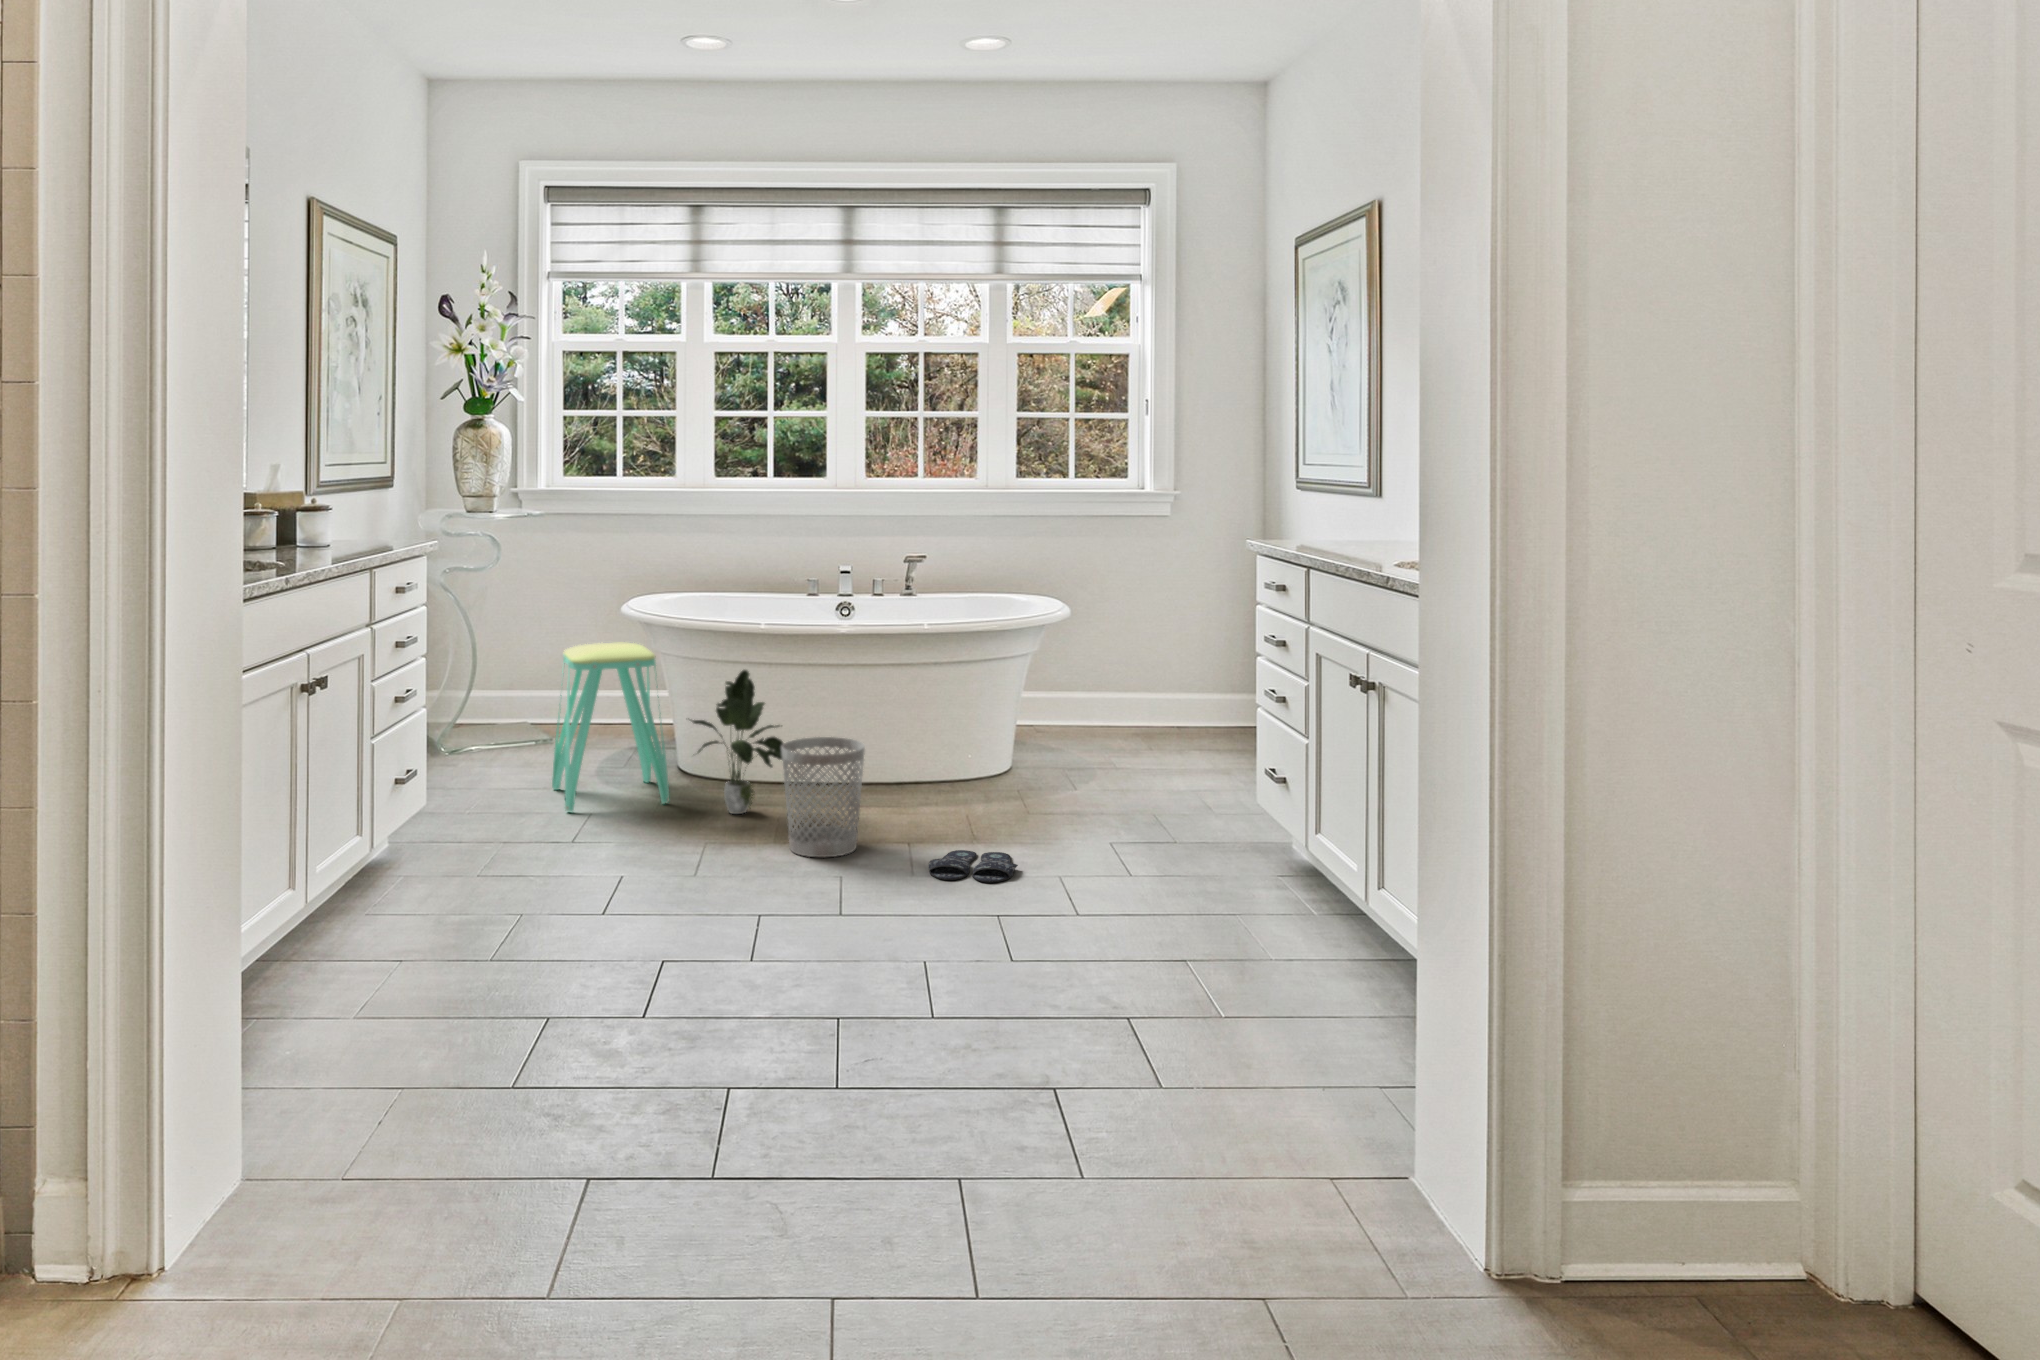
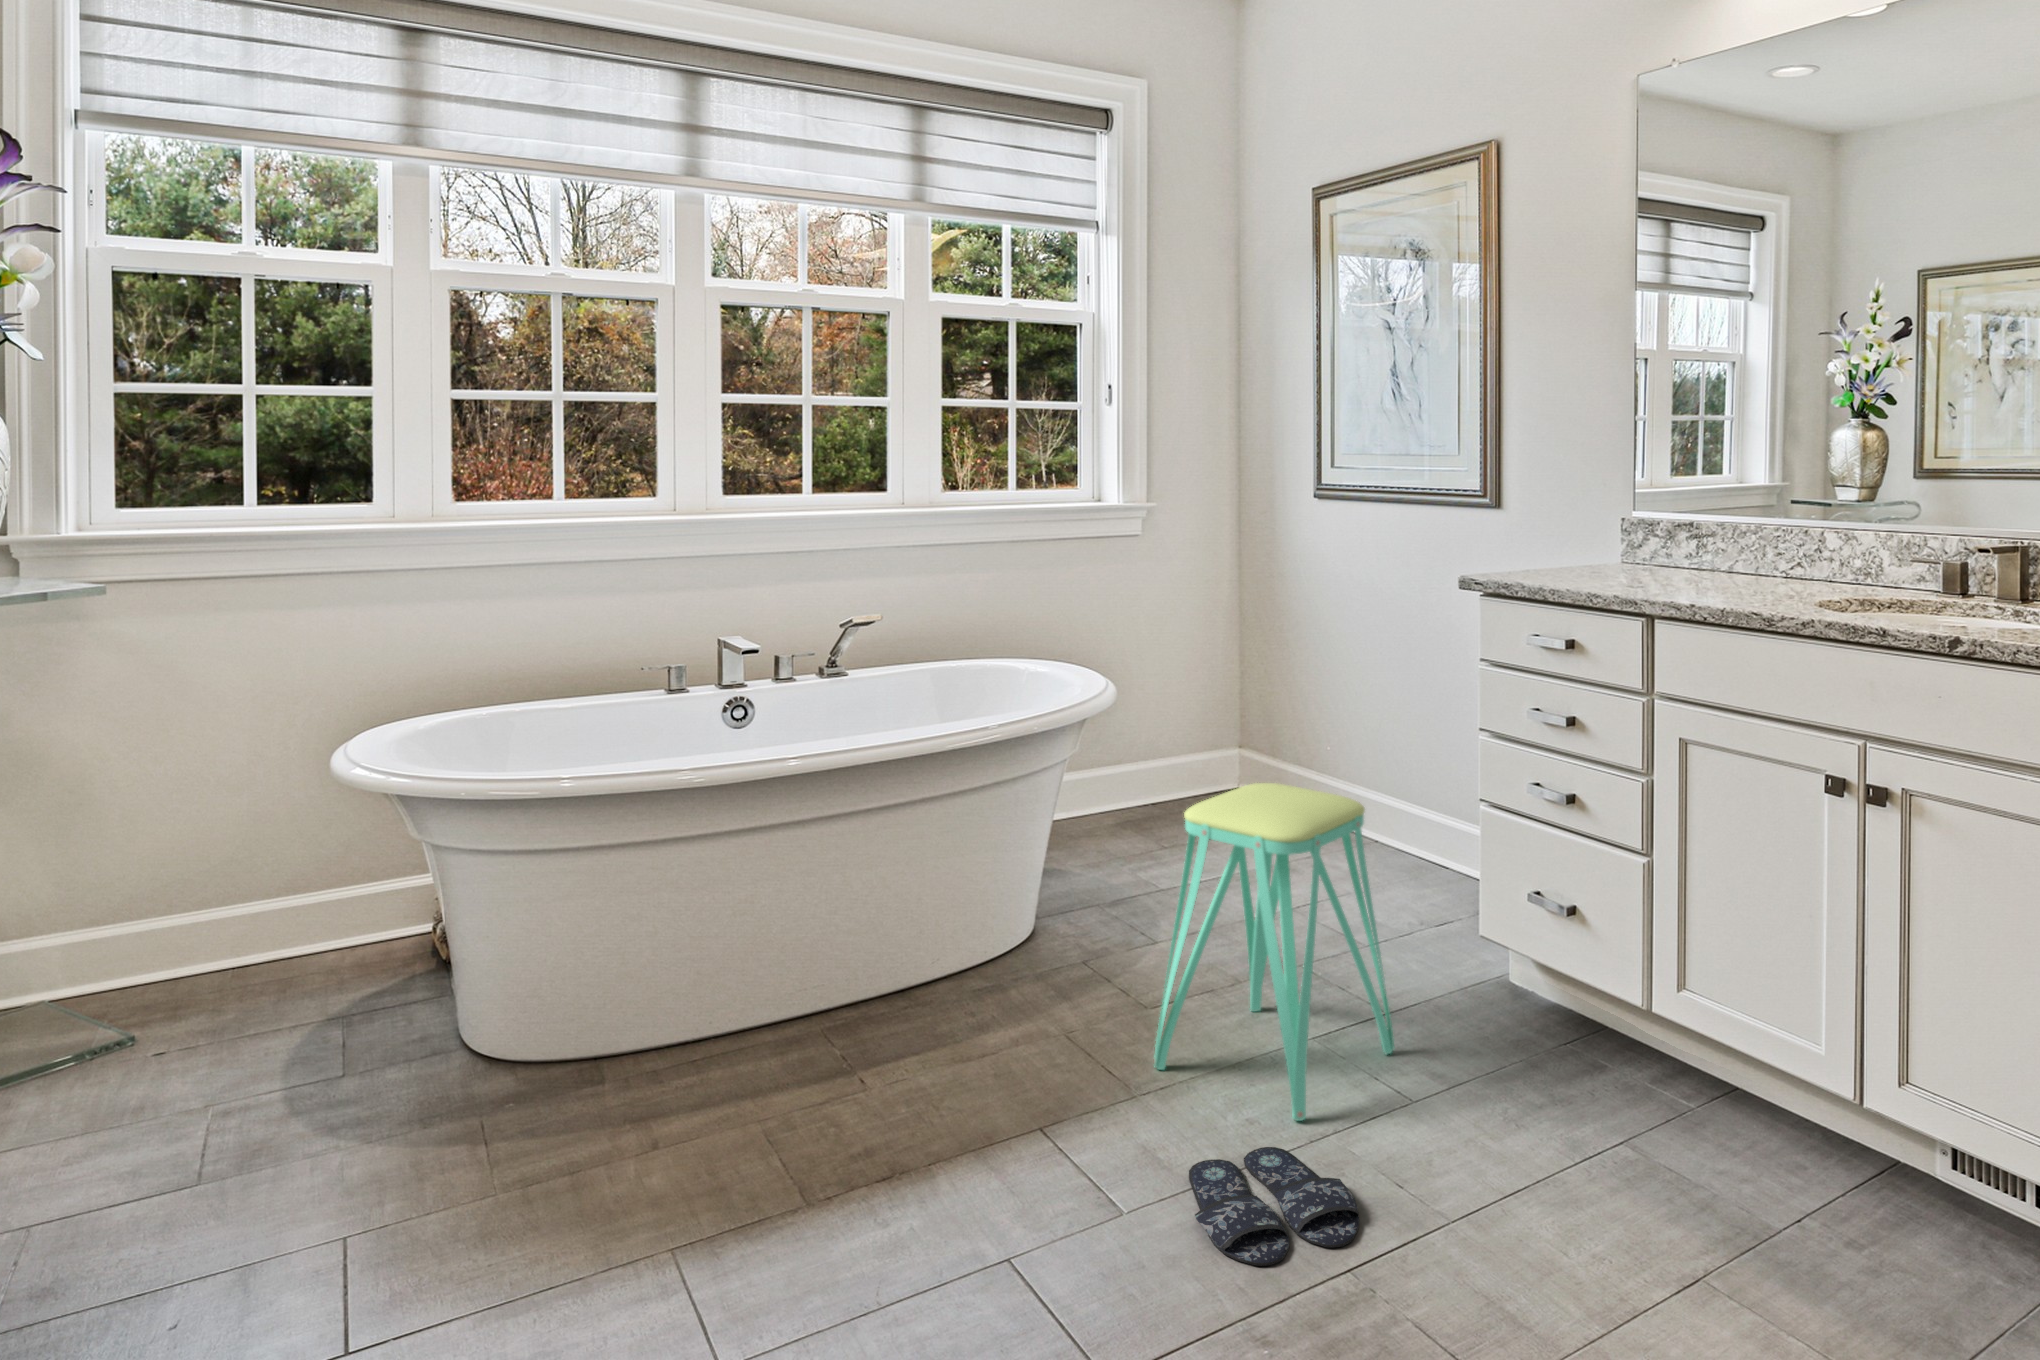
stool: present [552,643,670,811] -> present [1154,783,1394,1121]
potted plant: present [691,670,783,814] -> none [586,883,803,1180]
wastebasket: present [781,737,865,857] -> none [872,1000,1041,1279]

